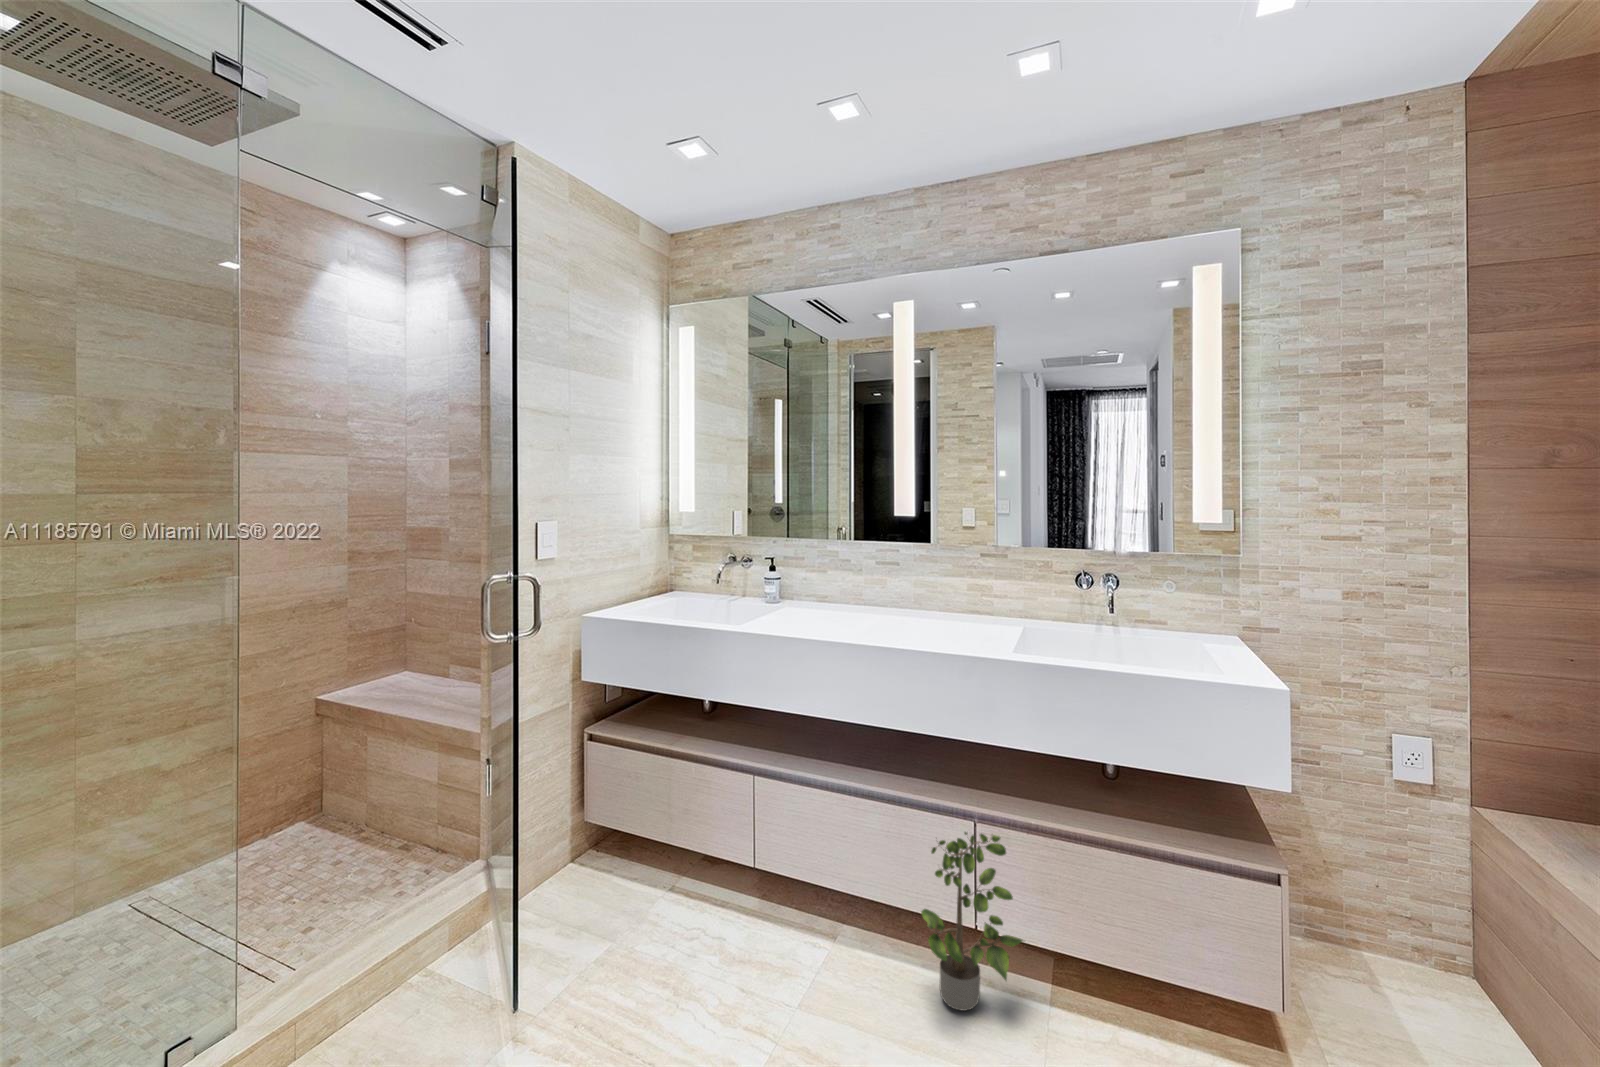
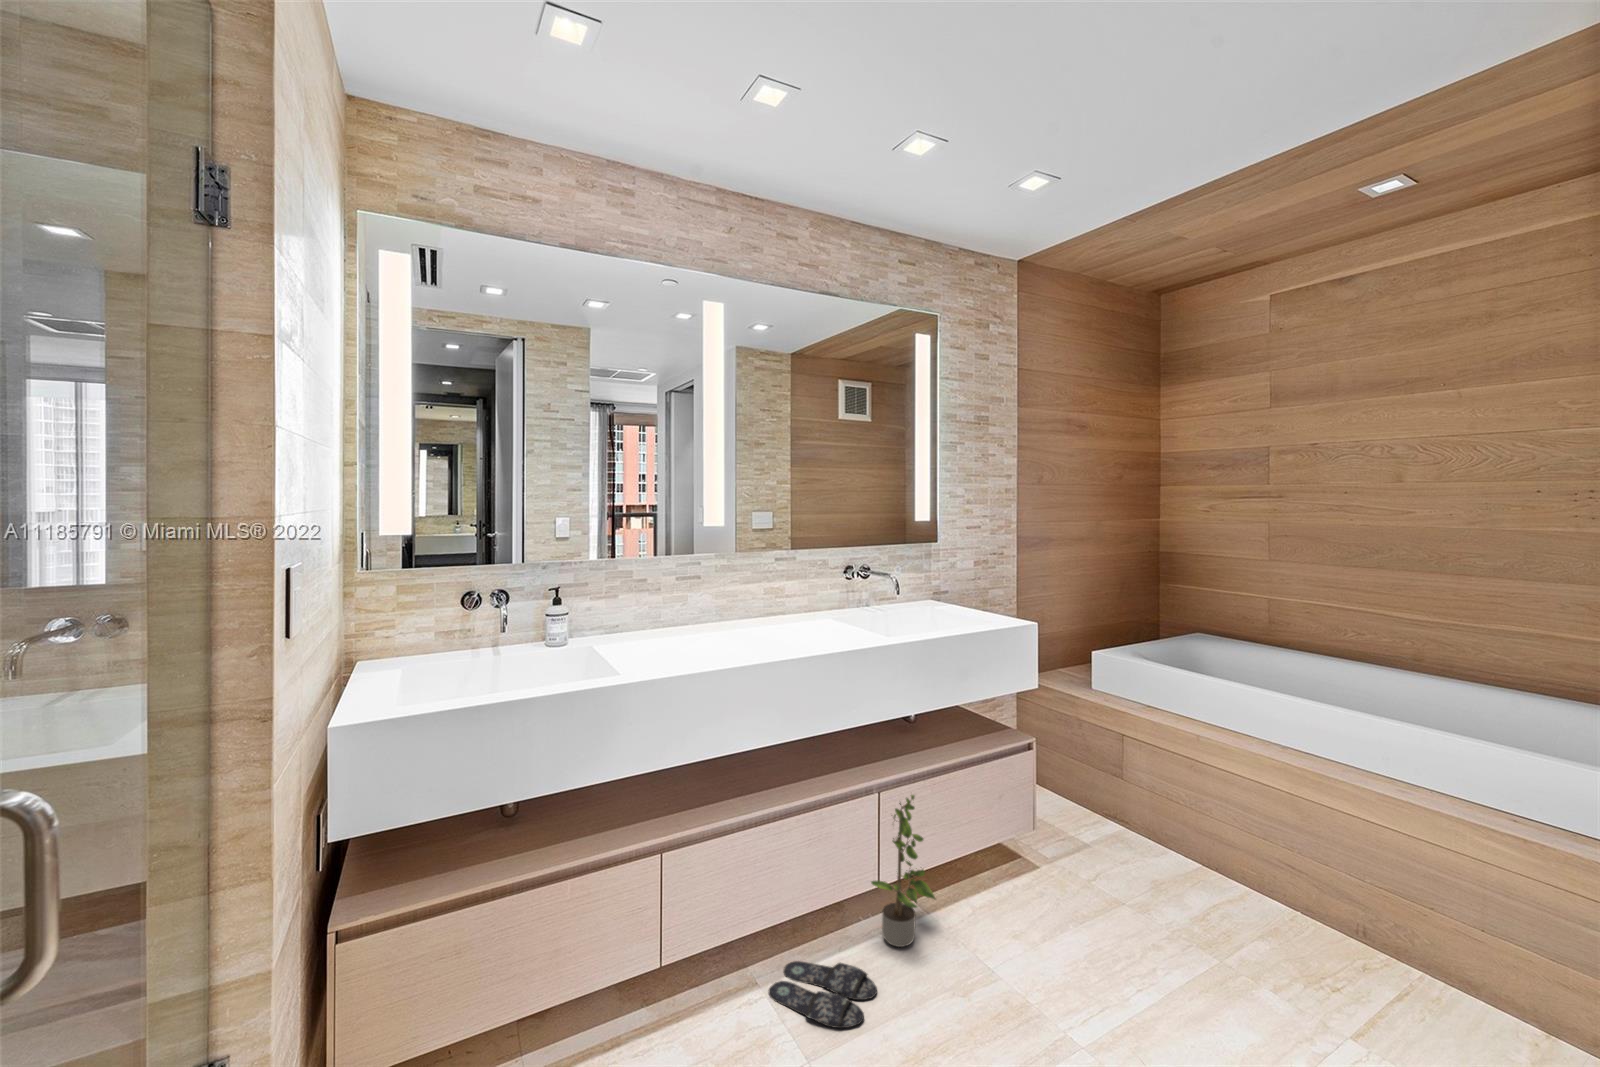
slippers: none [786,946,879,1023] -> present [769,961,877,1028]

